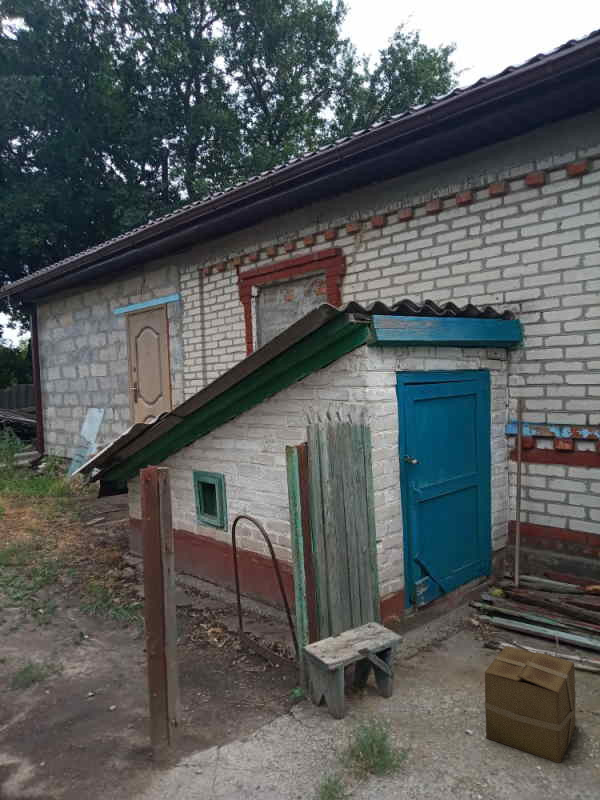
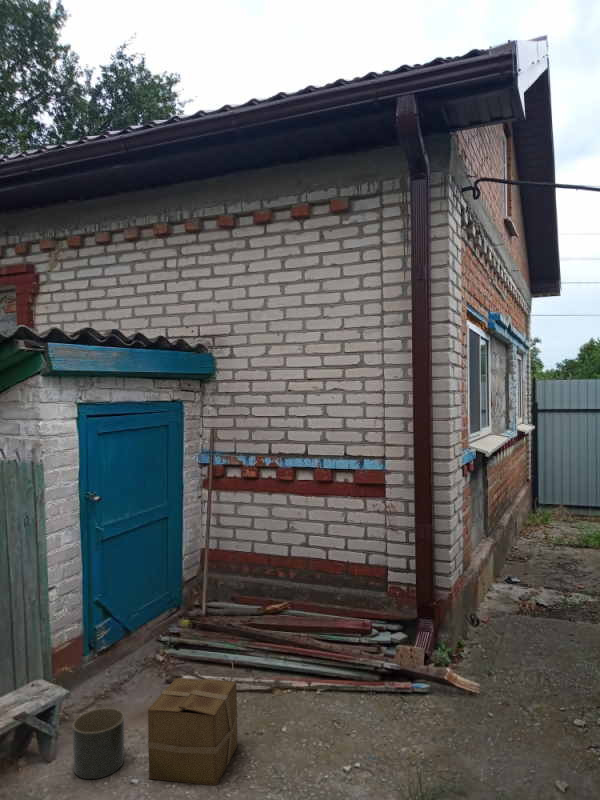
planter: none [410,660,457,725] -> present [72,708,124,779]

